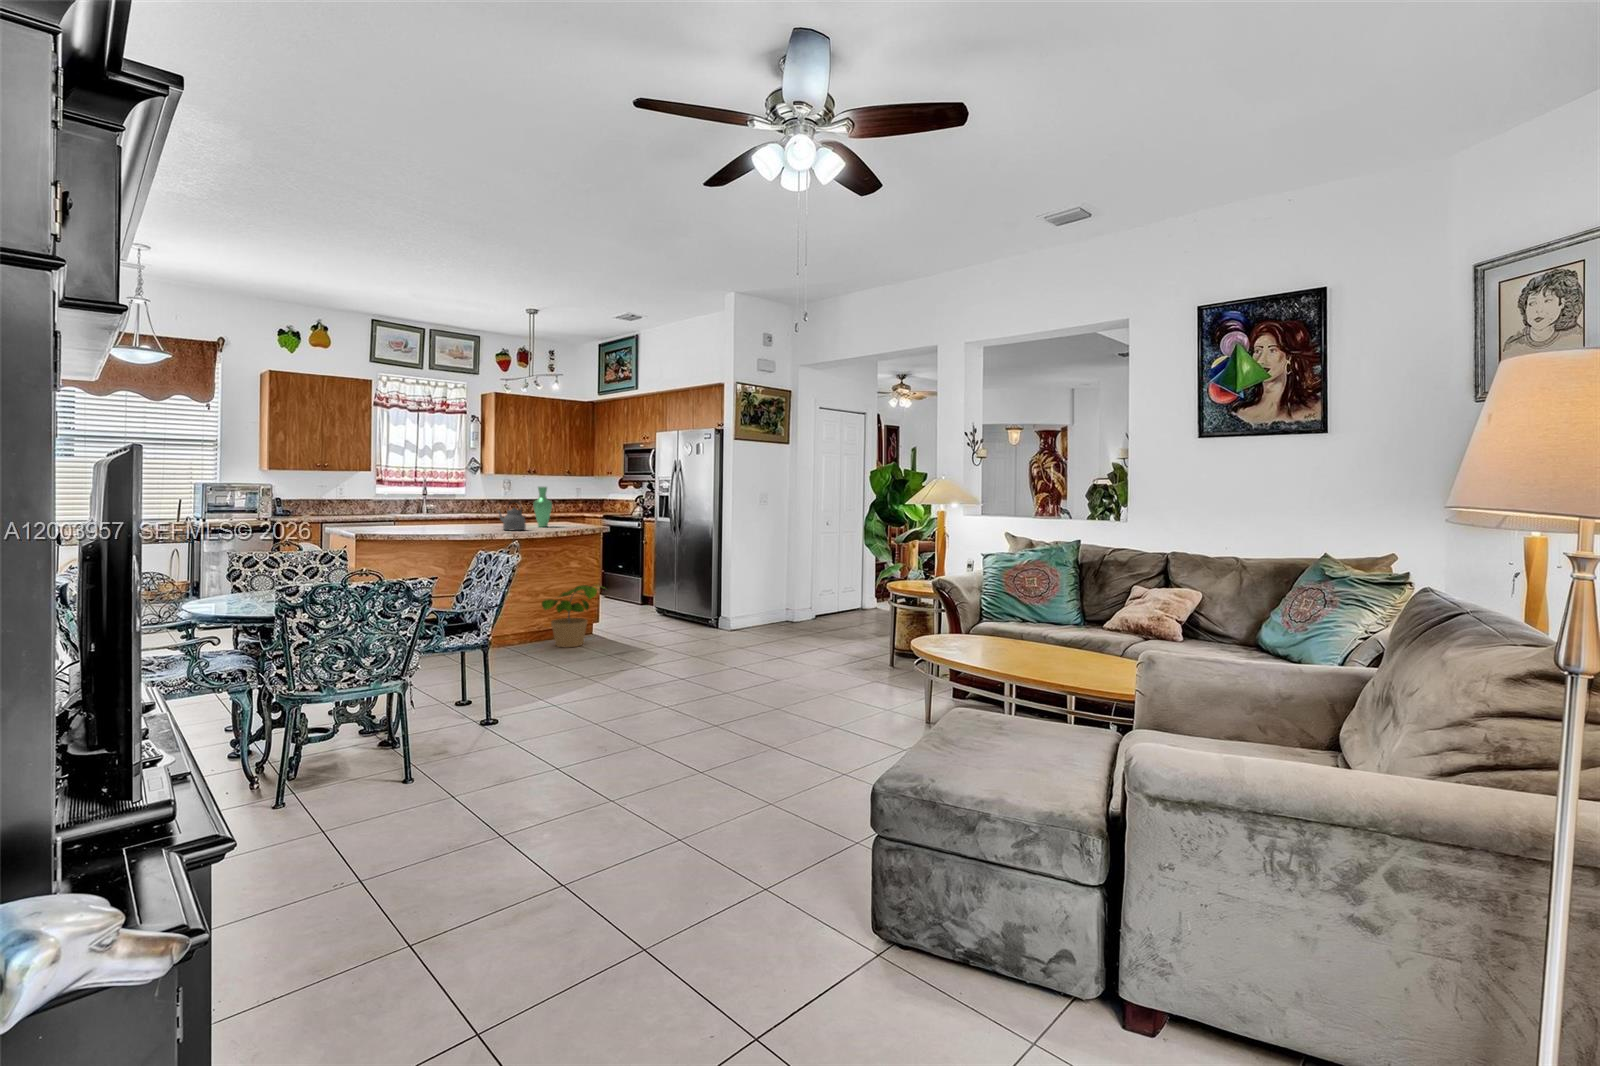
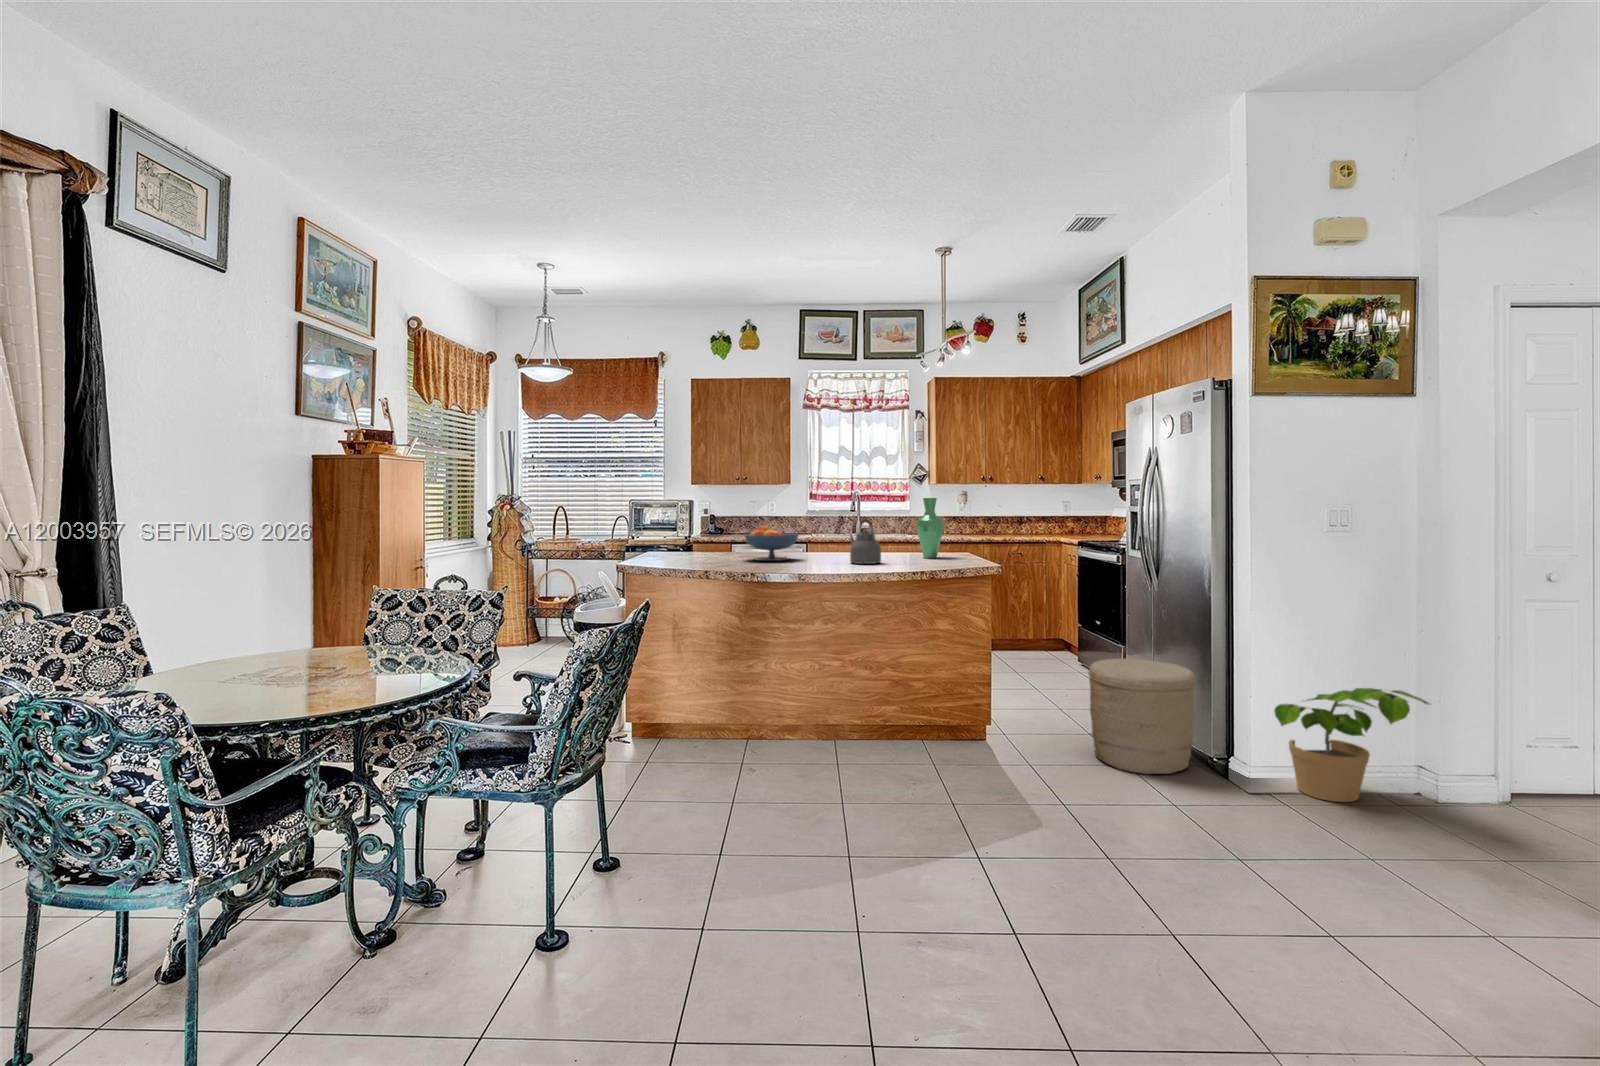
fruit bowl: none [412,504,457,531] -> present [745,525,799,561]
woven basket: none [658,579,711,635] -> present [1089,658,1196,774]
potted plant: present [542,585,598,647] -> present [1274,688,1430,802]

